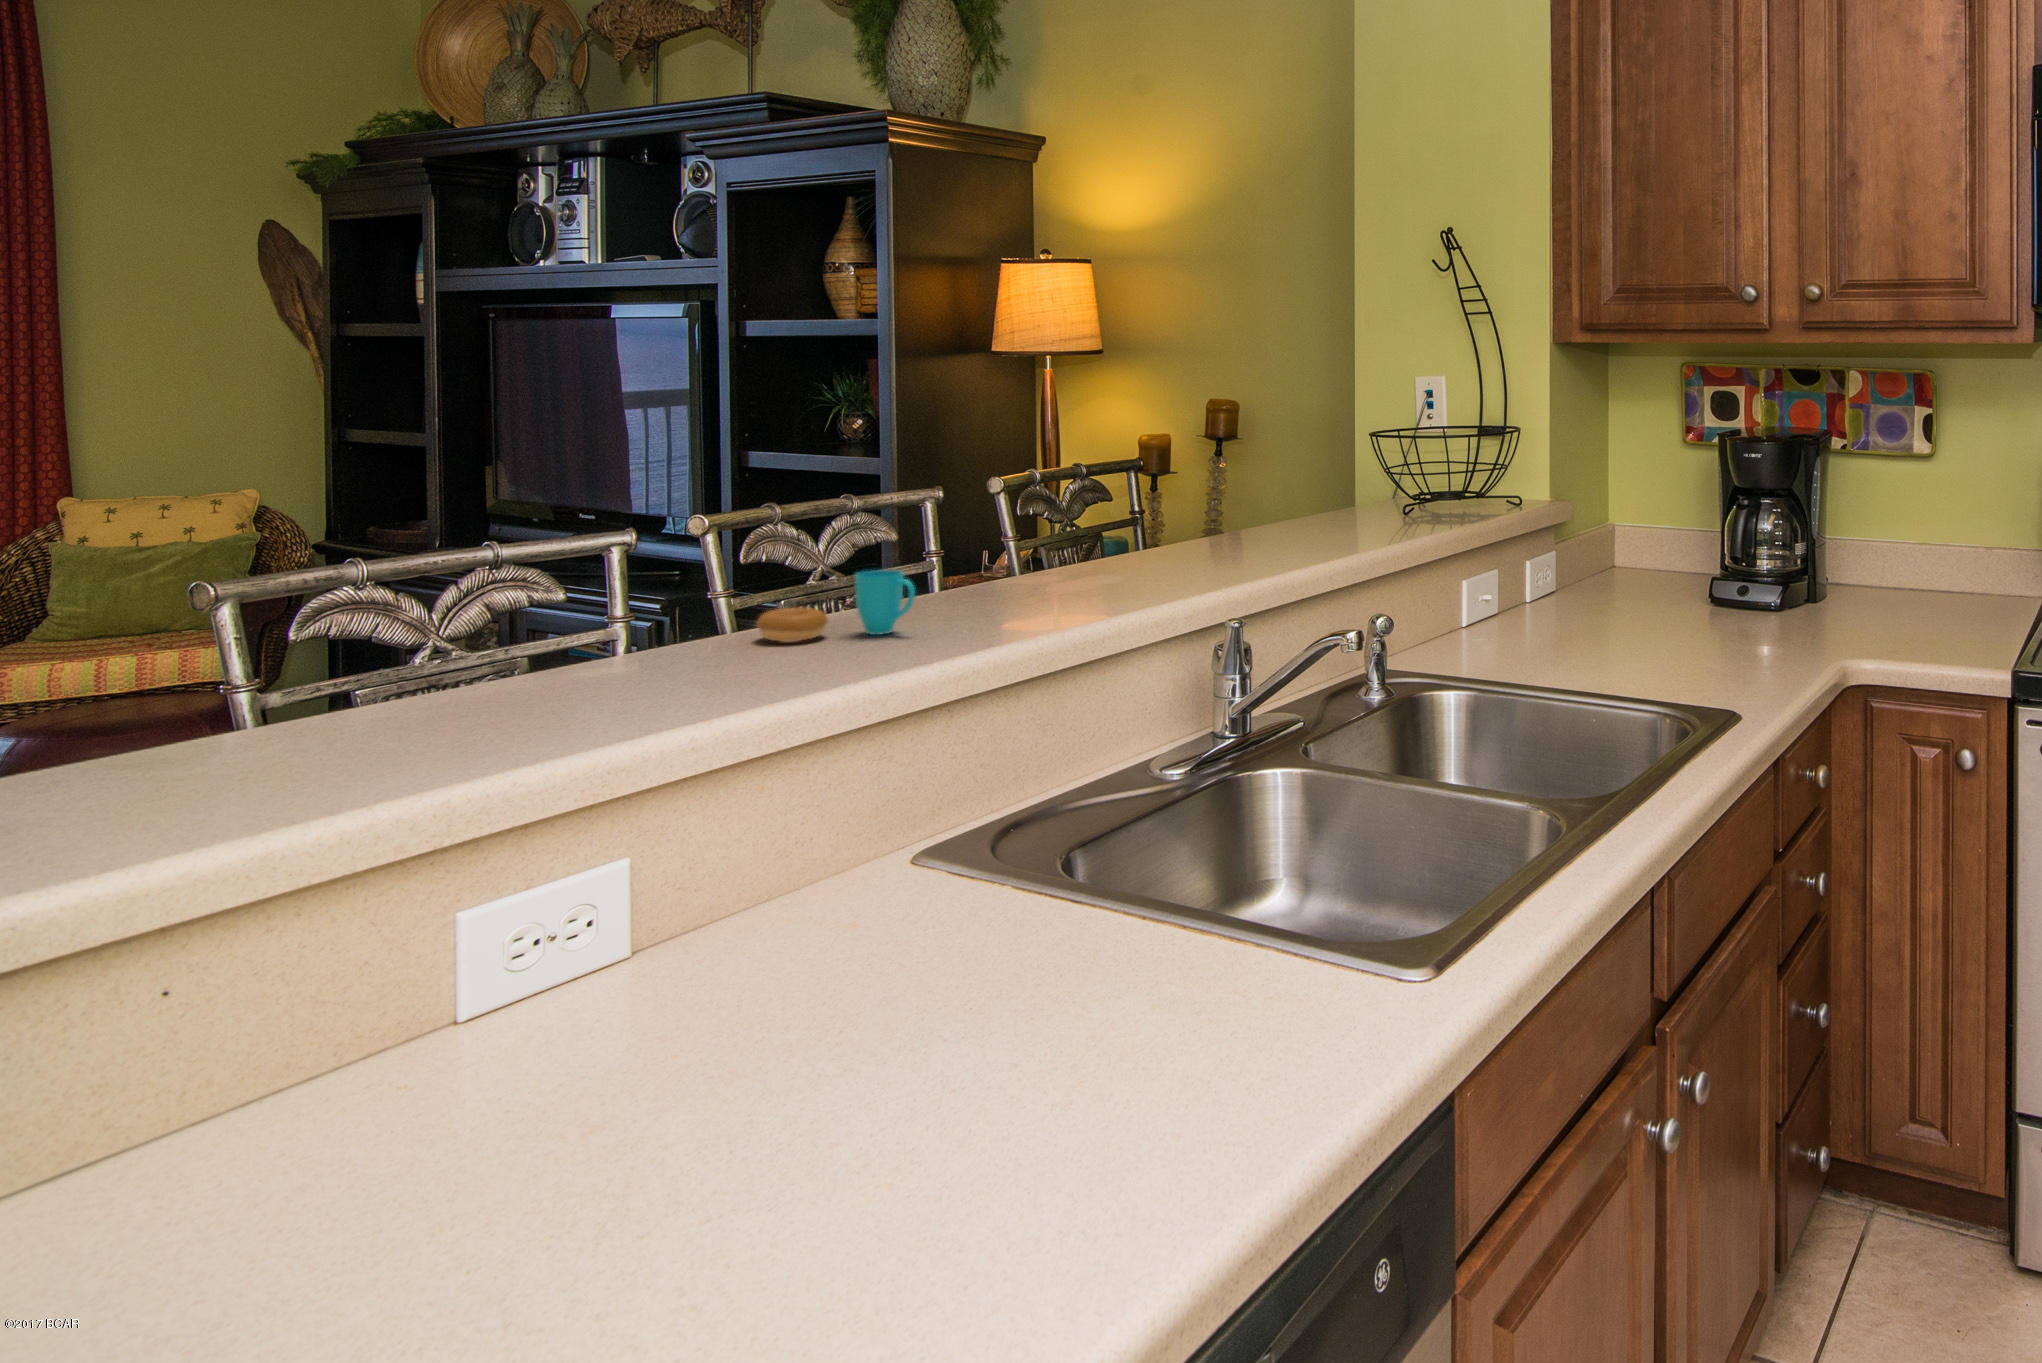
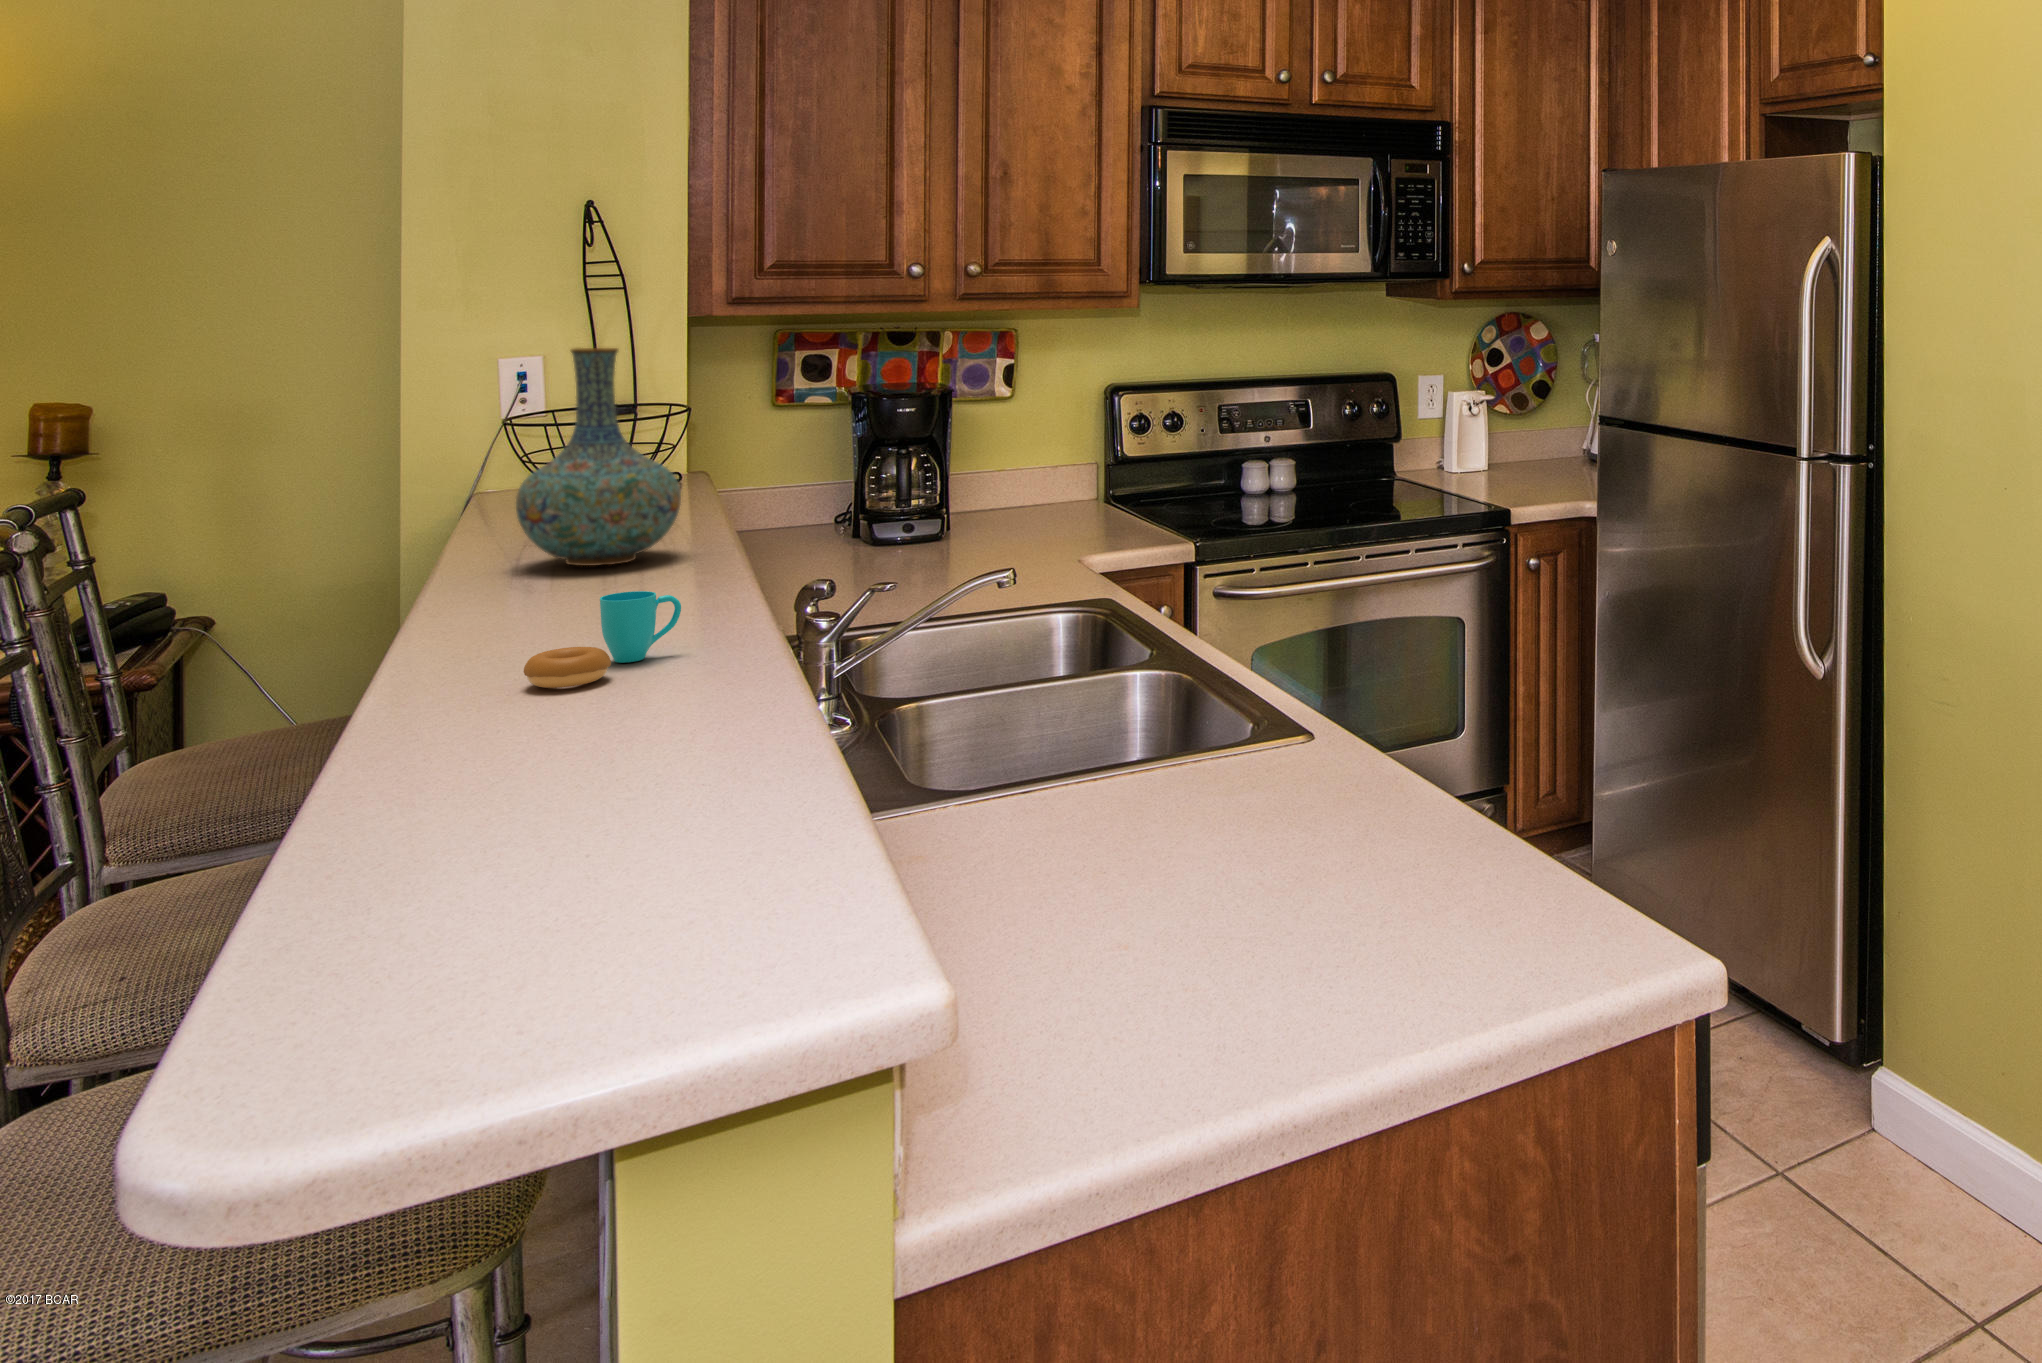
vase: none [1150,359,1285,564] -> present [516,348,681,566]

